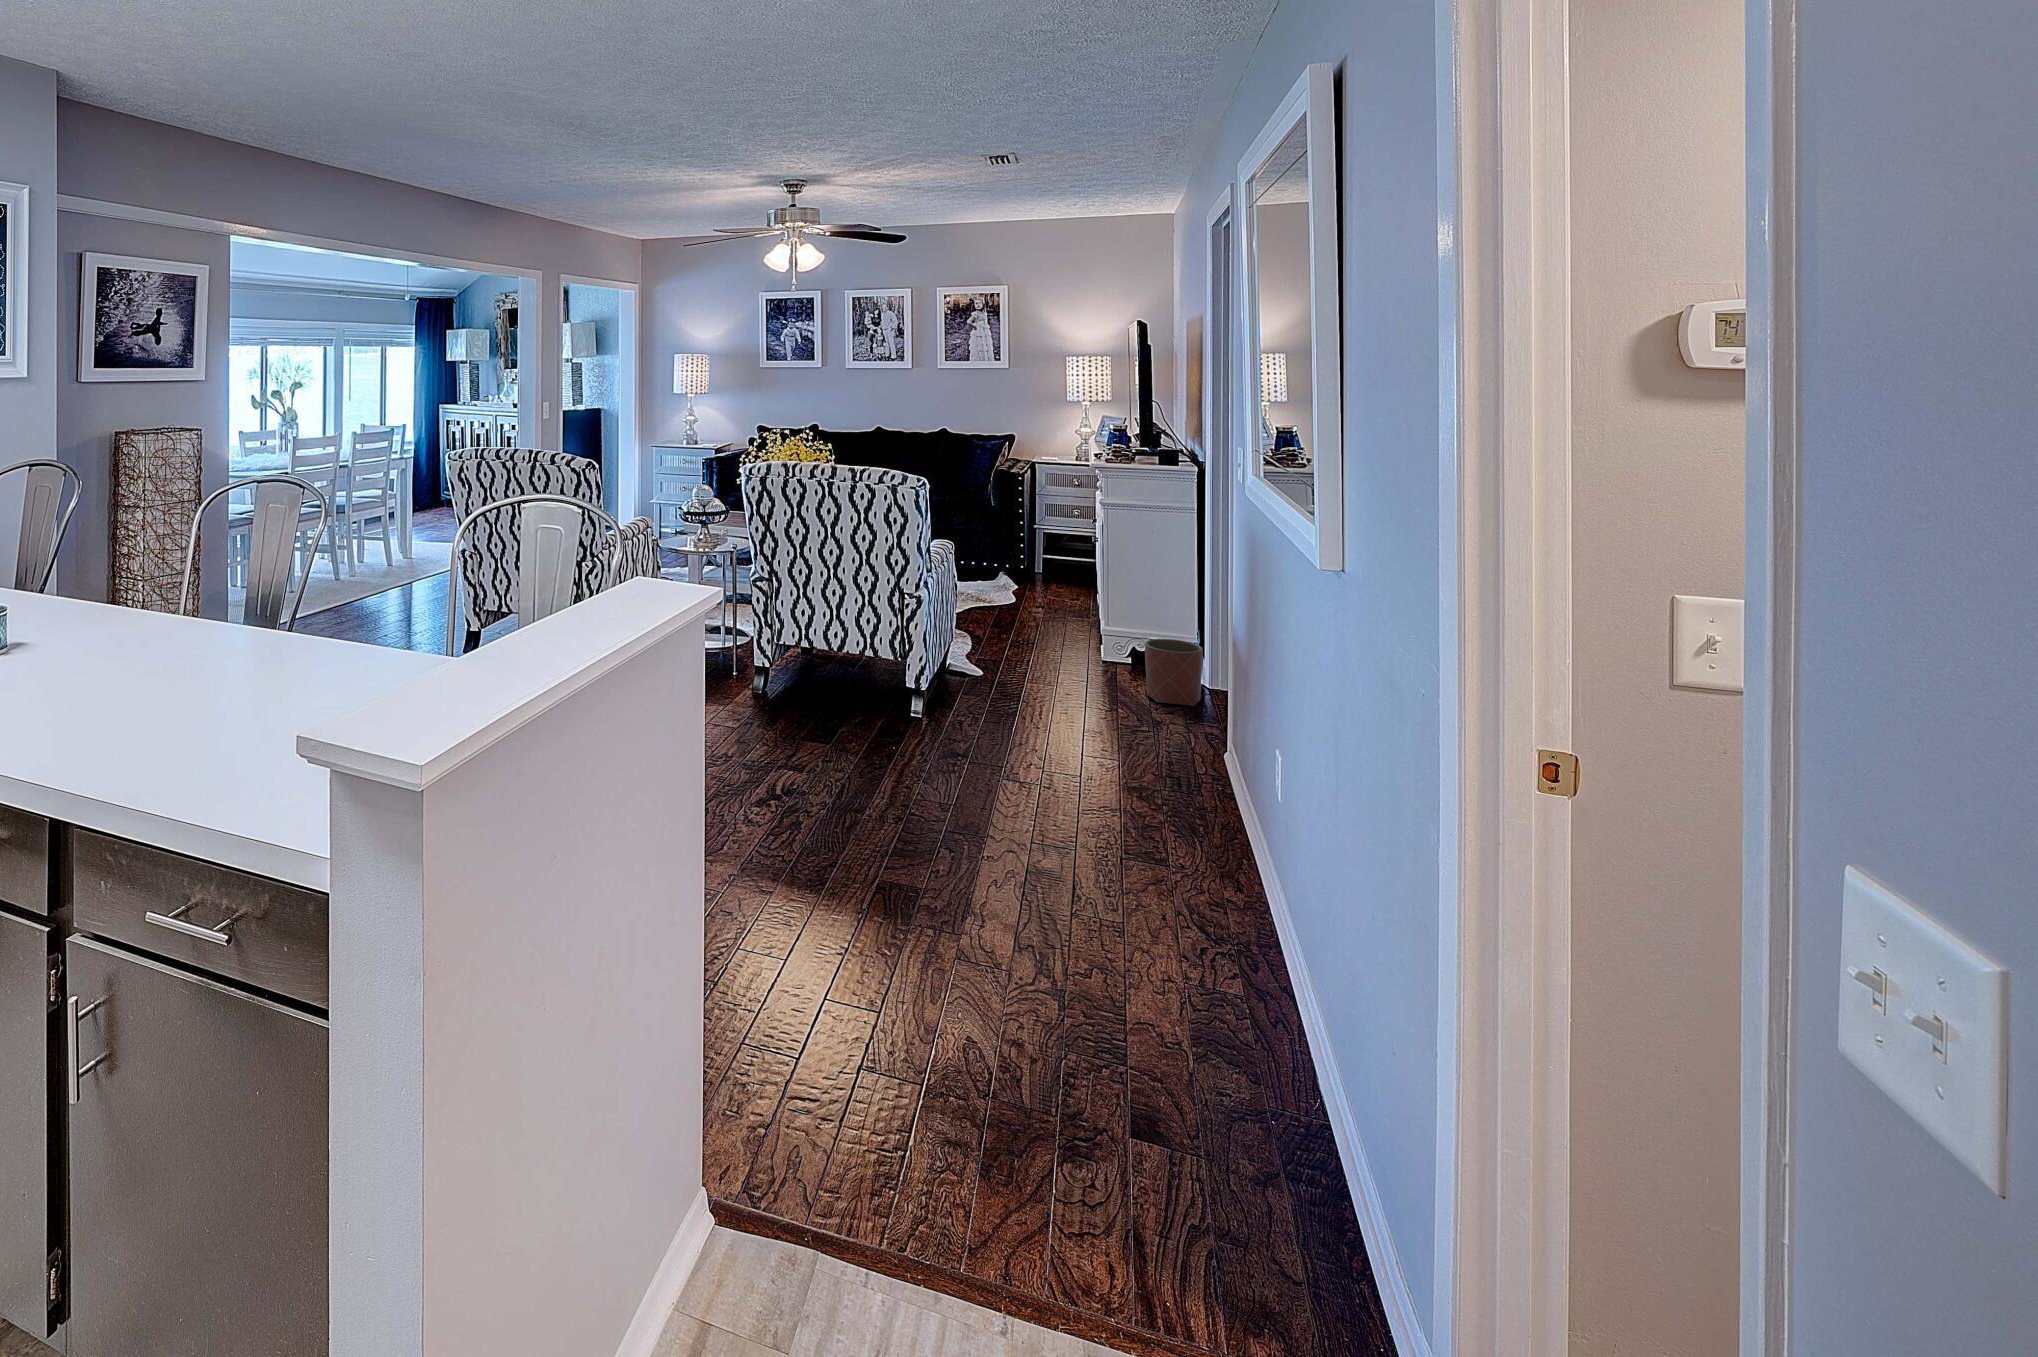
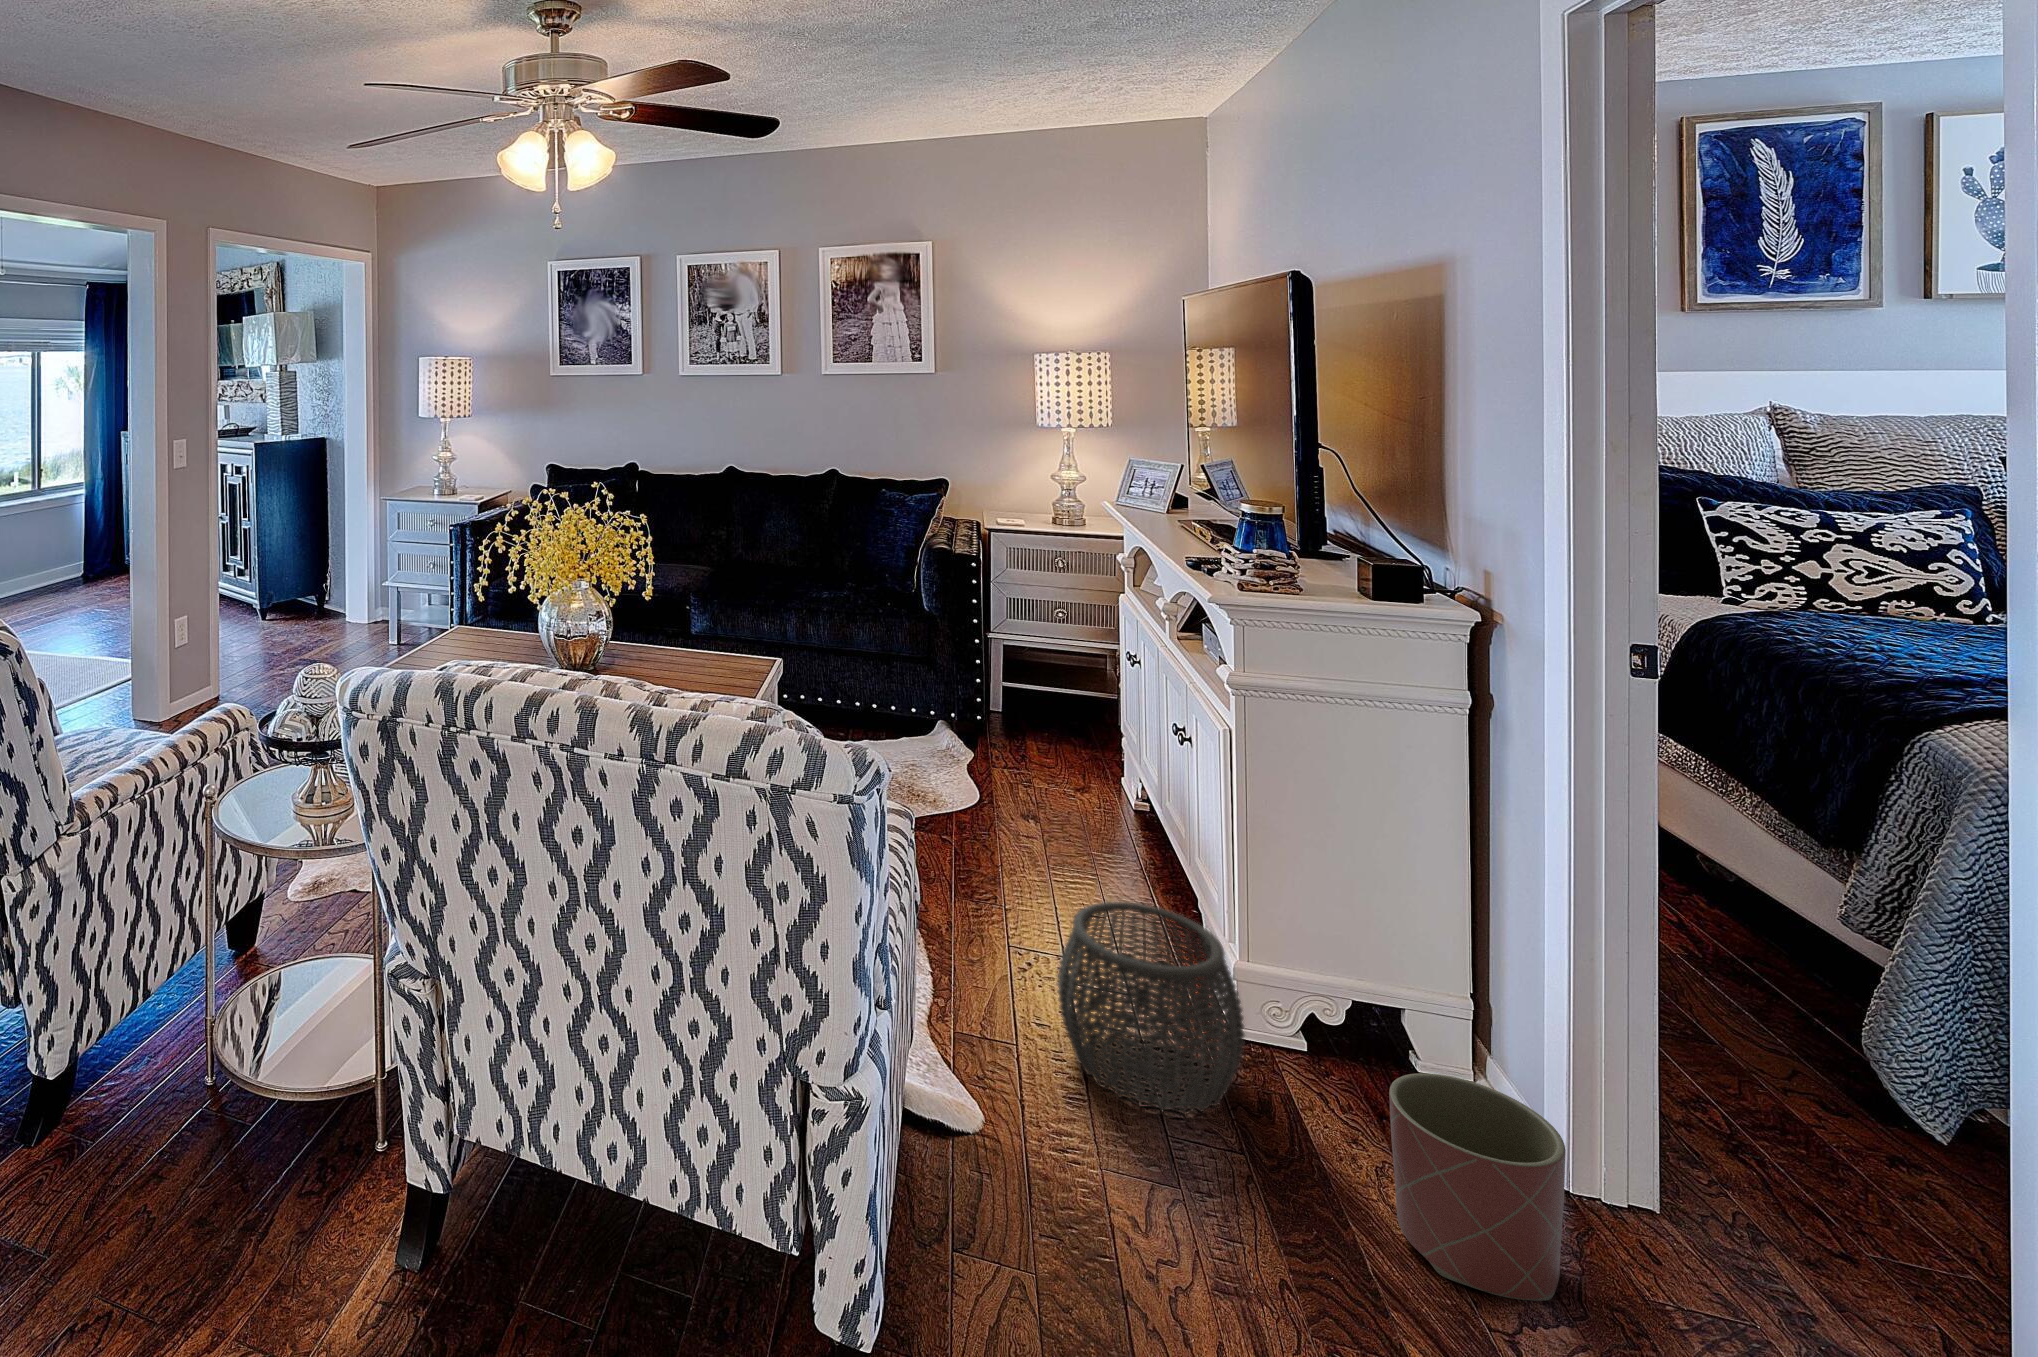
woven basket: none [1029,601,1107,677] -> present [1057,902,1245,1114]

